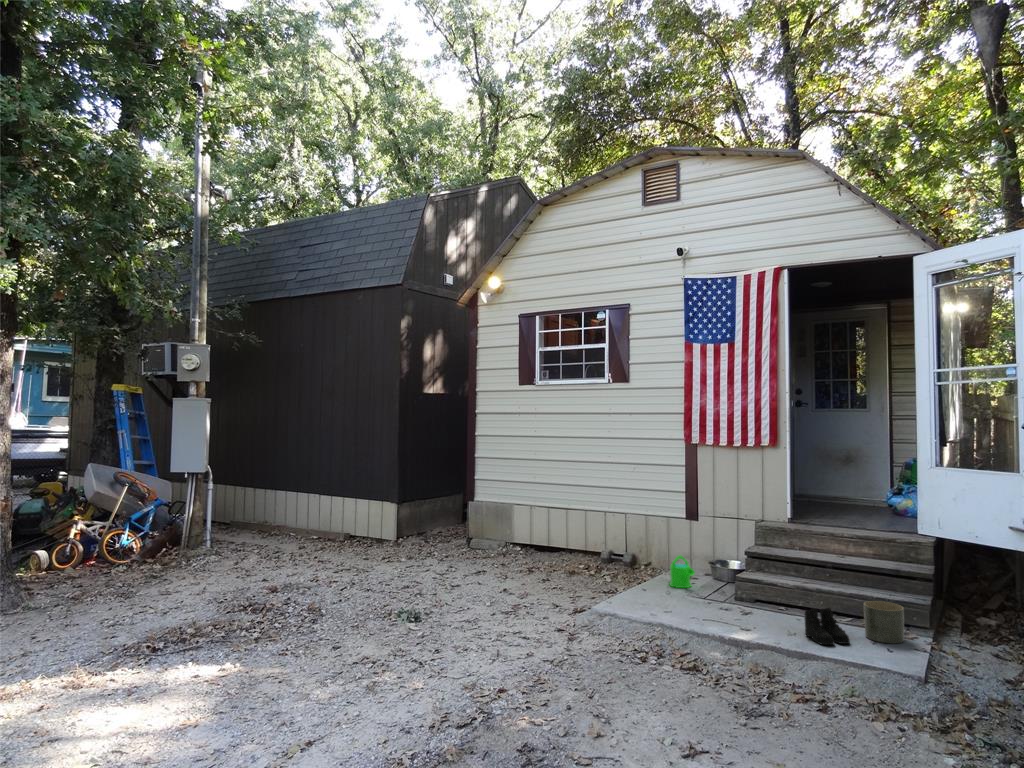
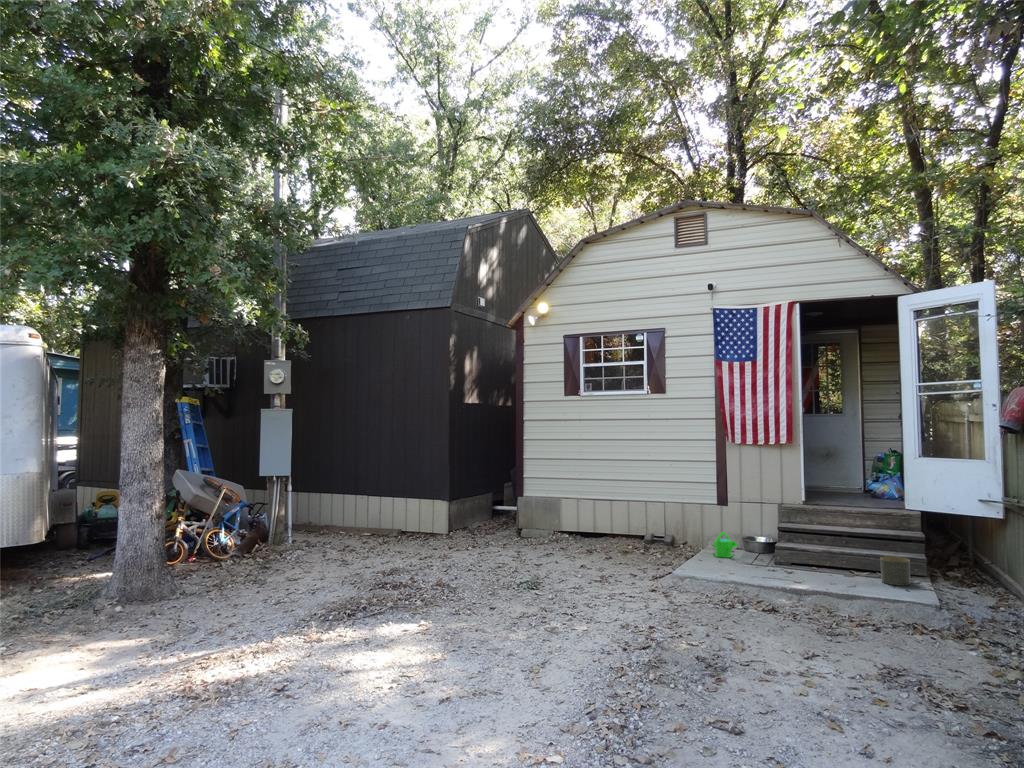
boots: present [804,608,850,645] -> none [838,562,874,588]

